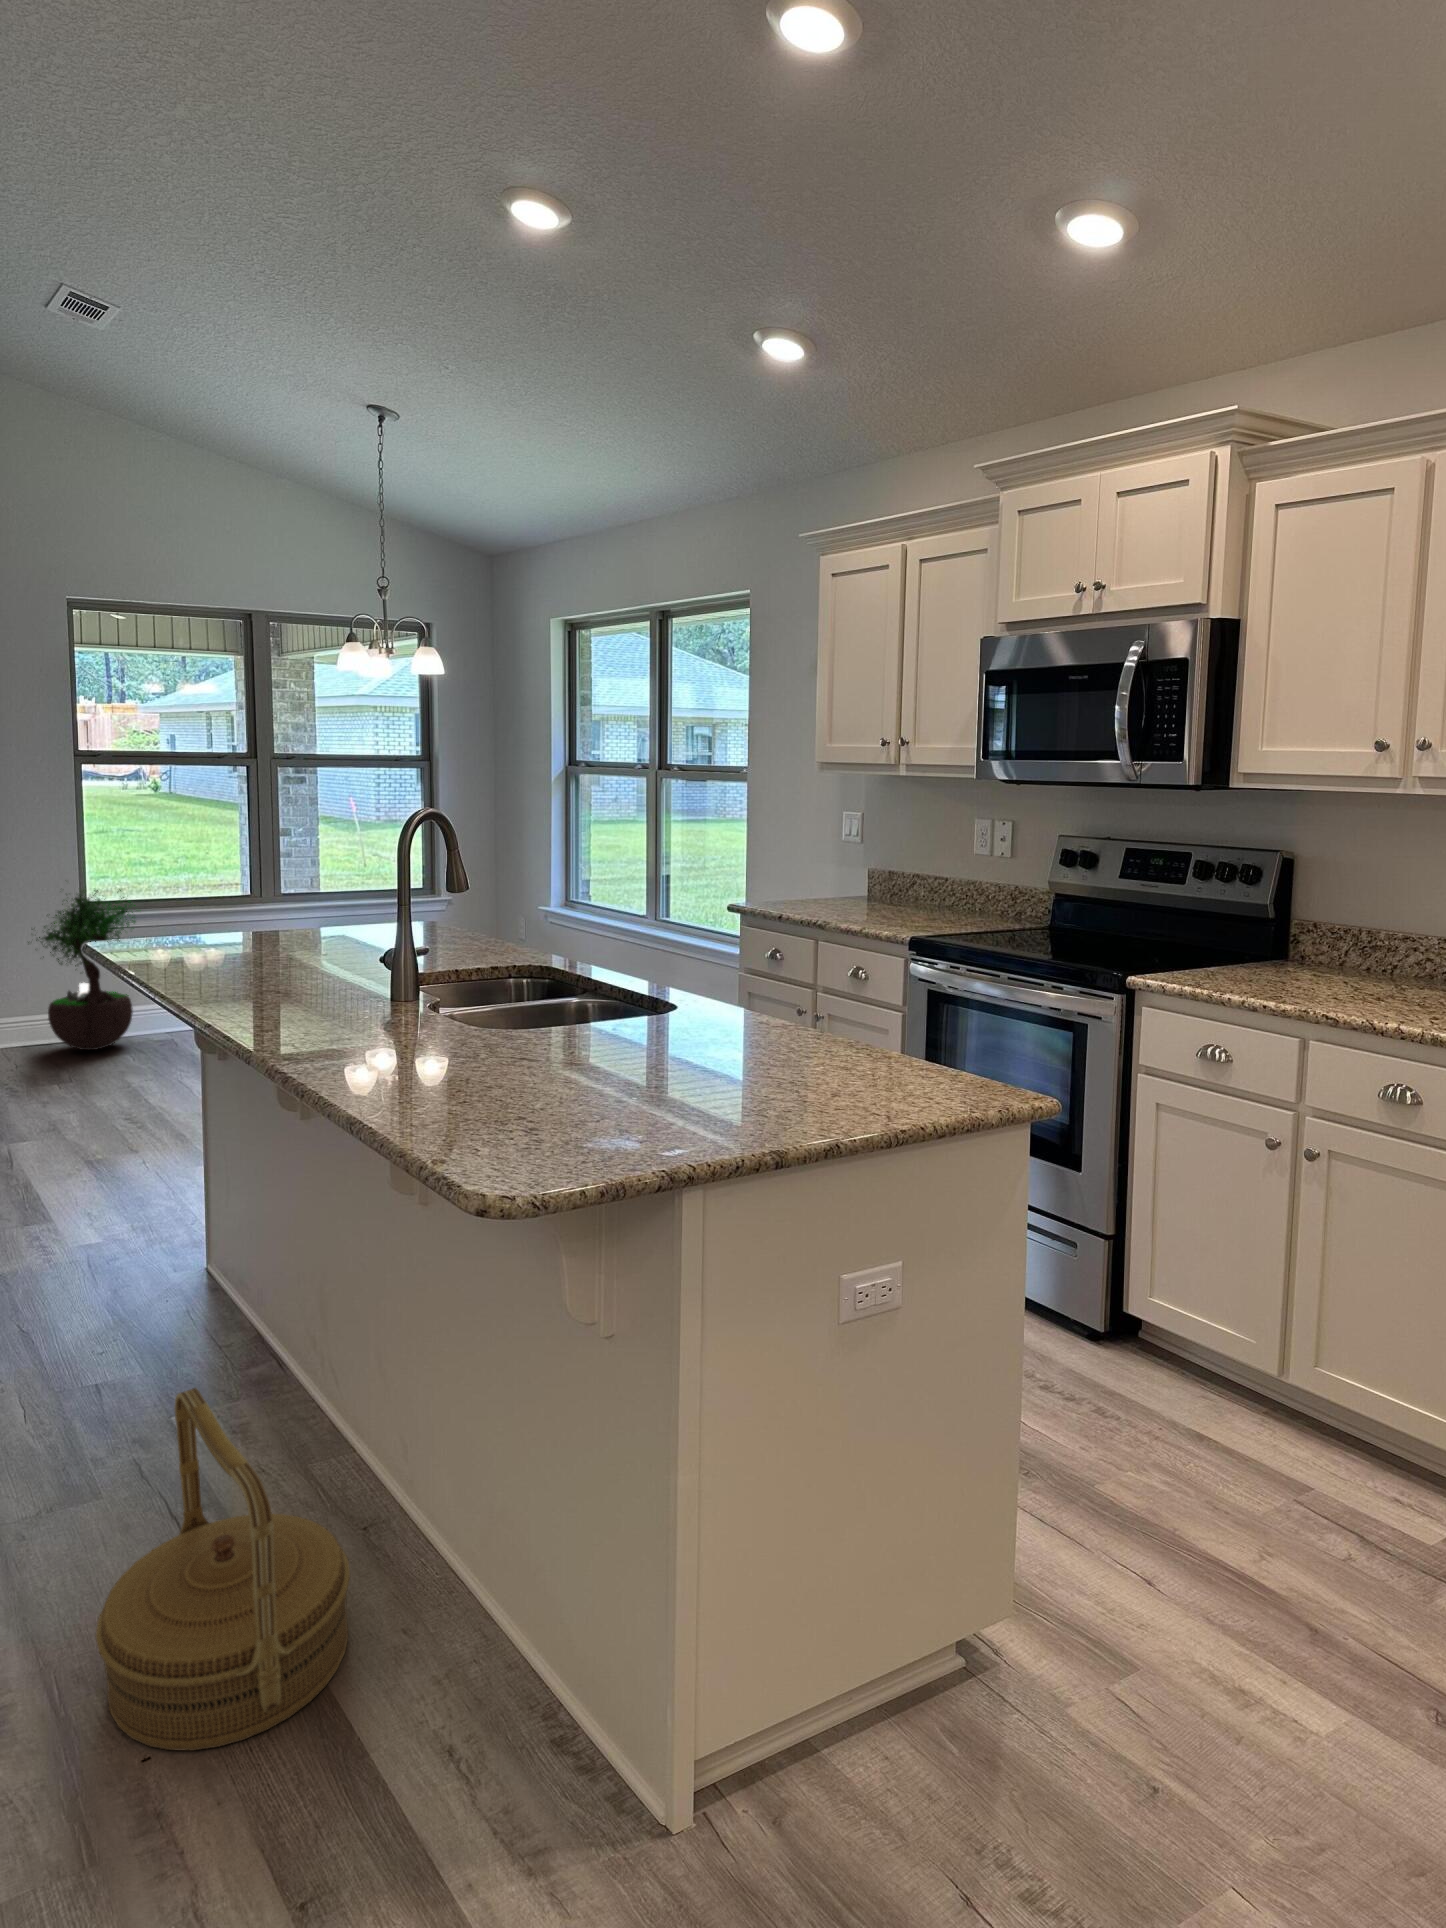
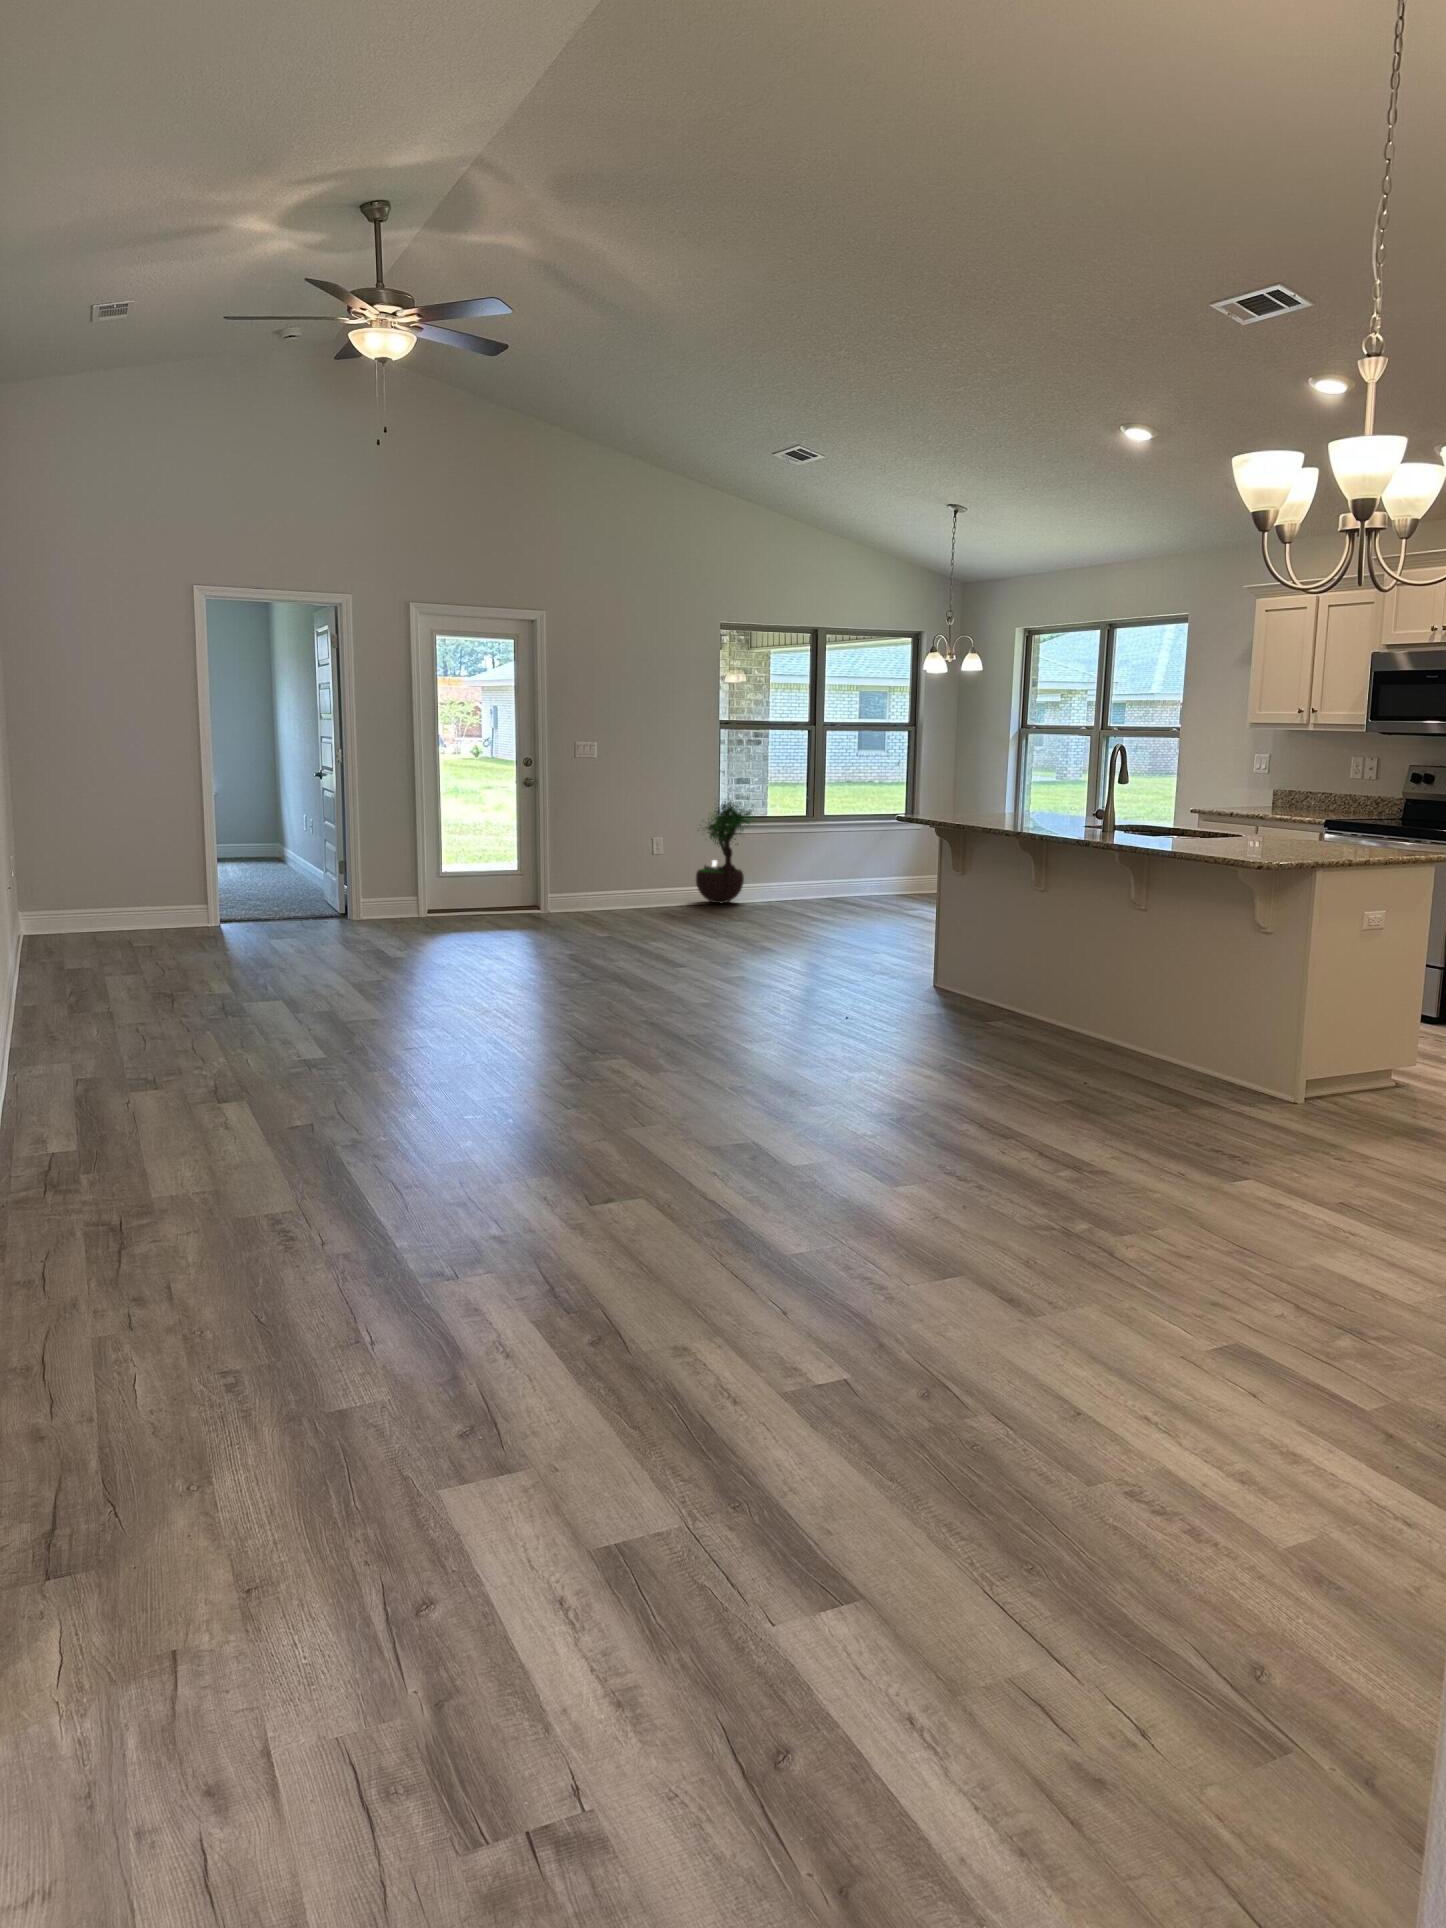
woven basket: present [96,1388,350,1751] -> none [1039,955,1132,1067]

